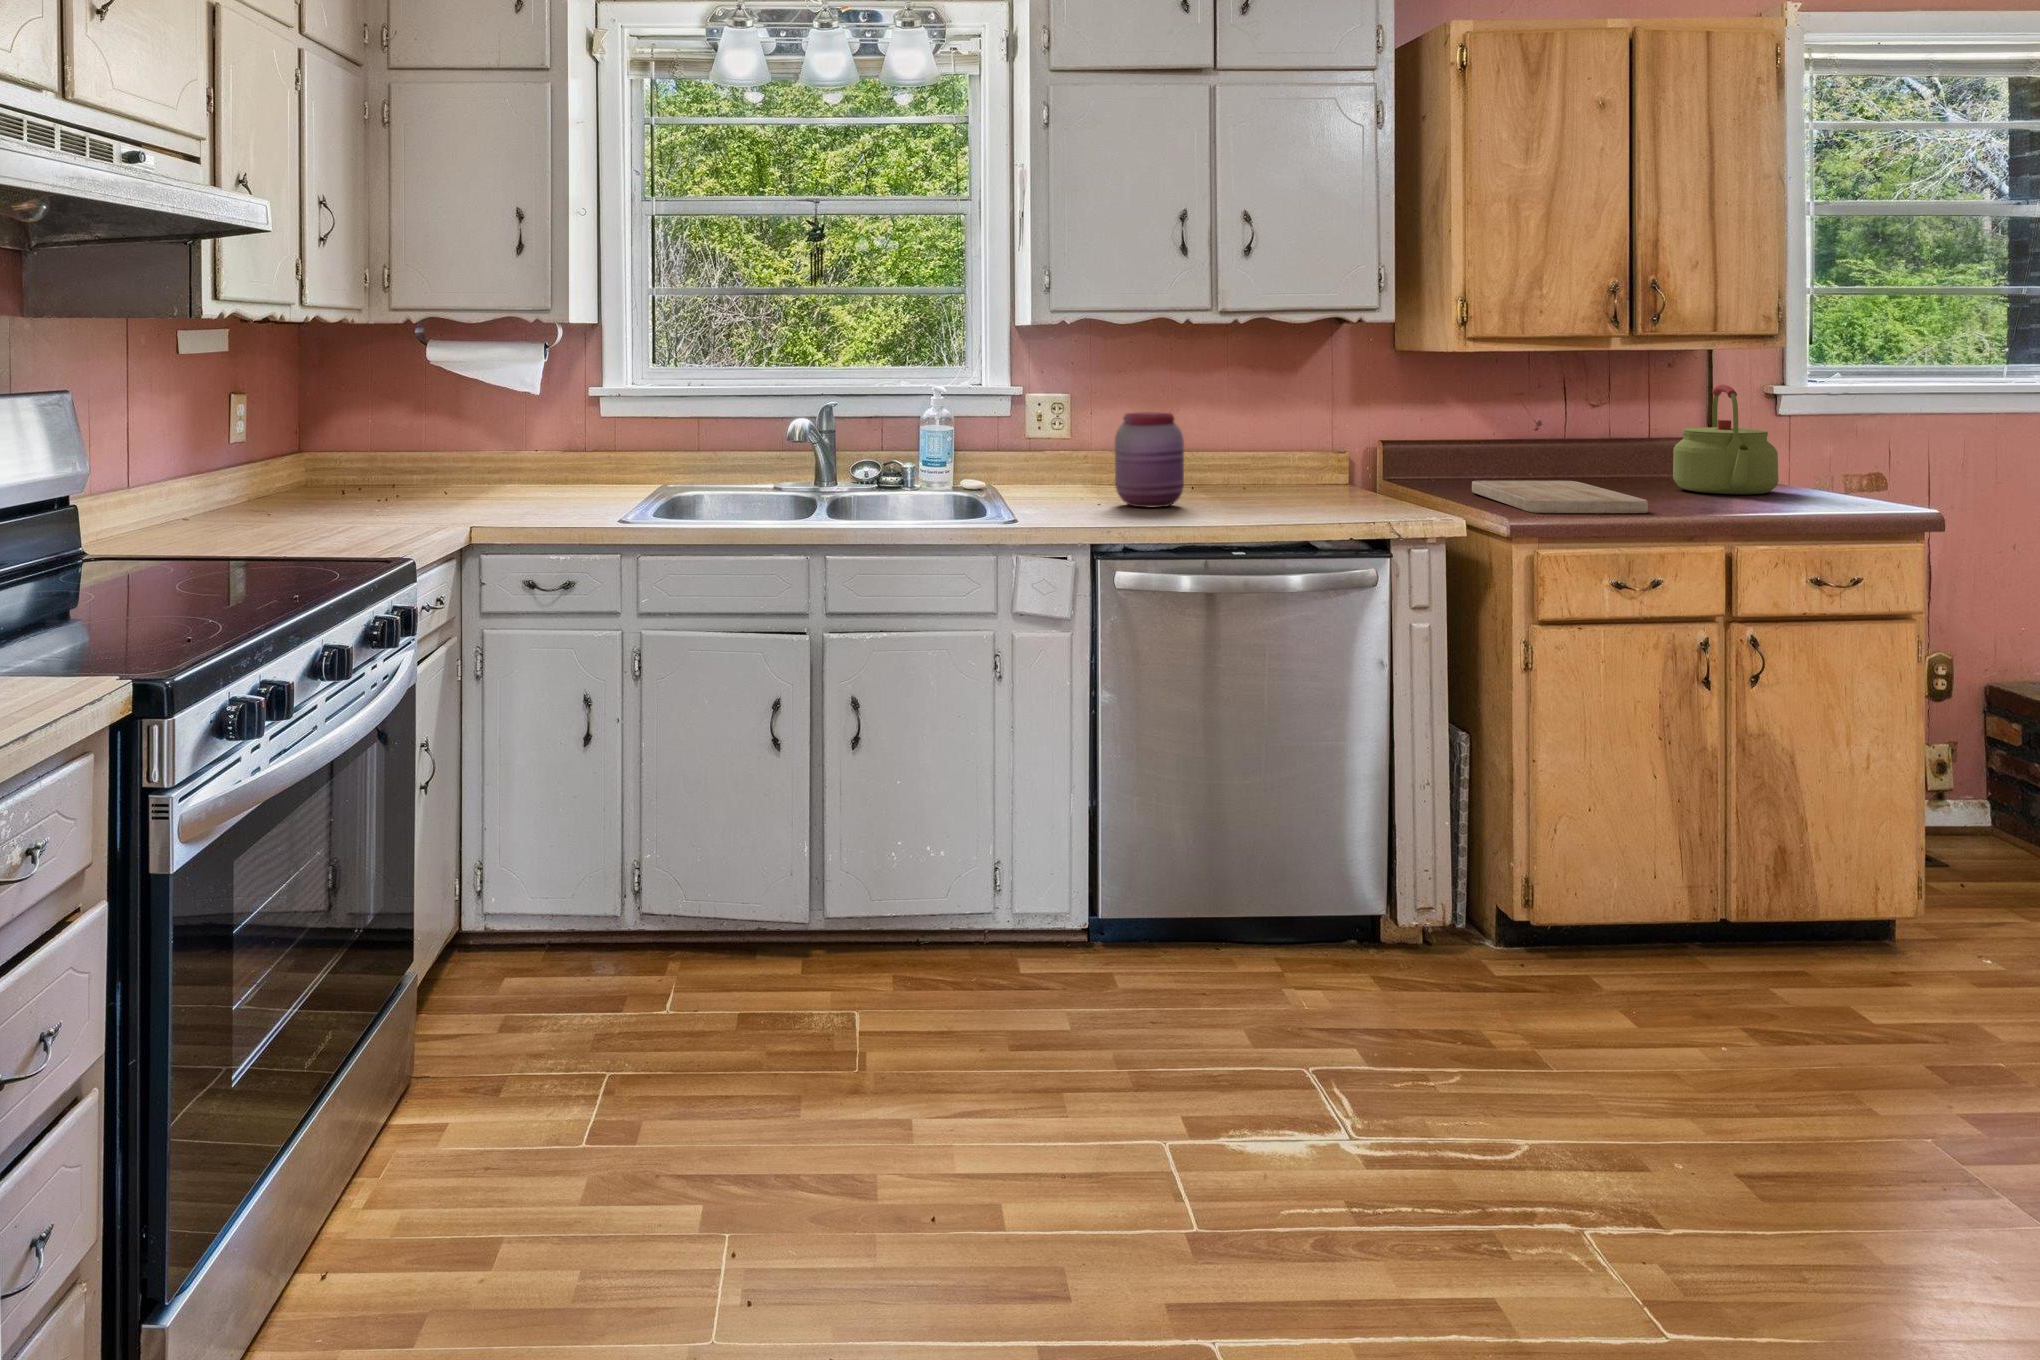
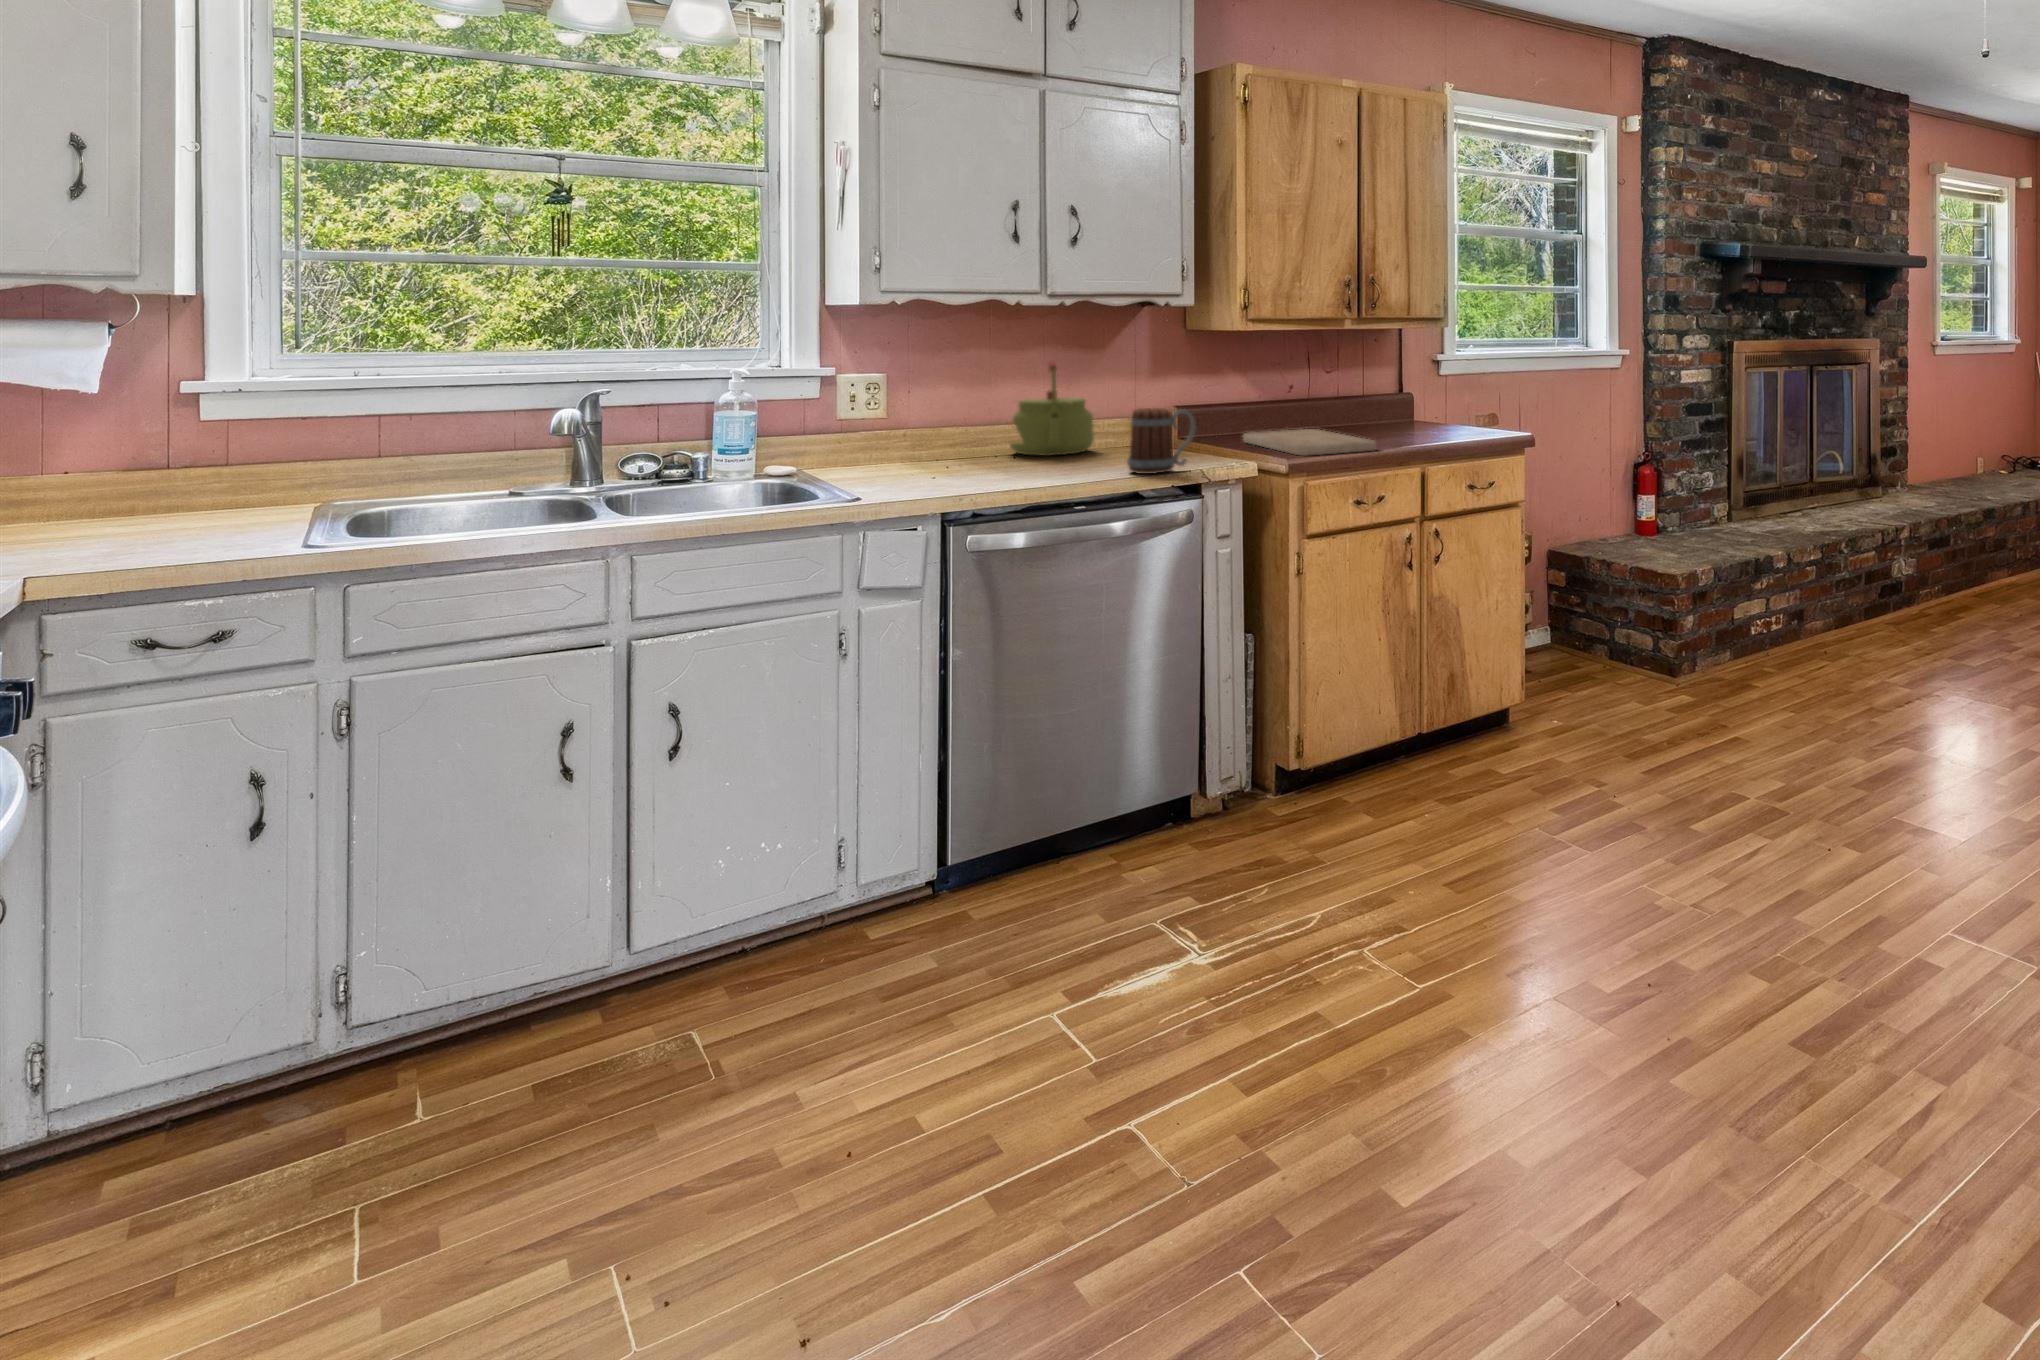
kettle: present [1673,385,1779,495] -> present [1010,361,1094,456]
jar: present [1115,412,1184,508] -> none [948,387,1016,475]
mug: none [1298,442,1380,520] -> present [1127,408,1195,474]

